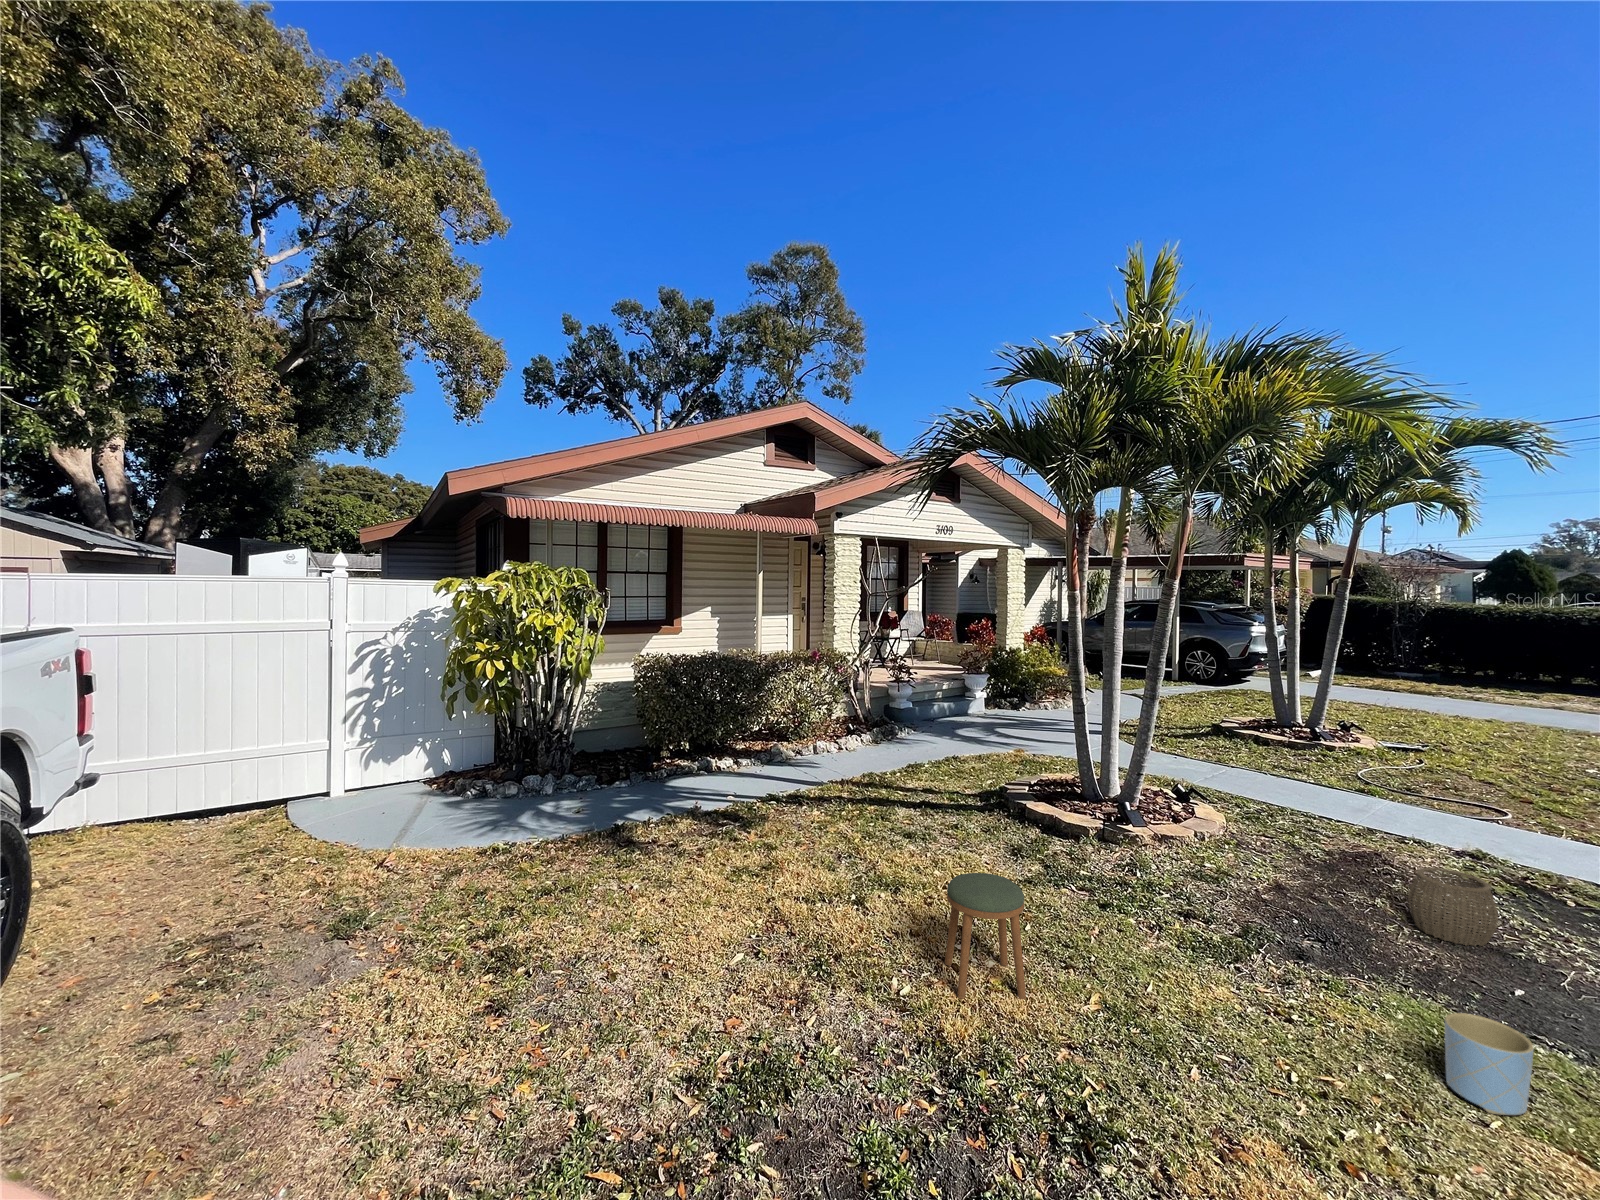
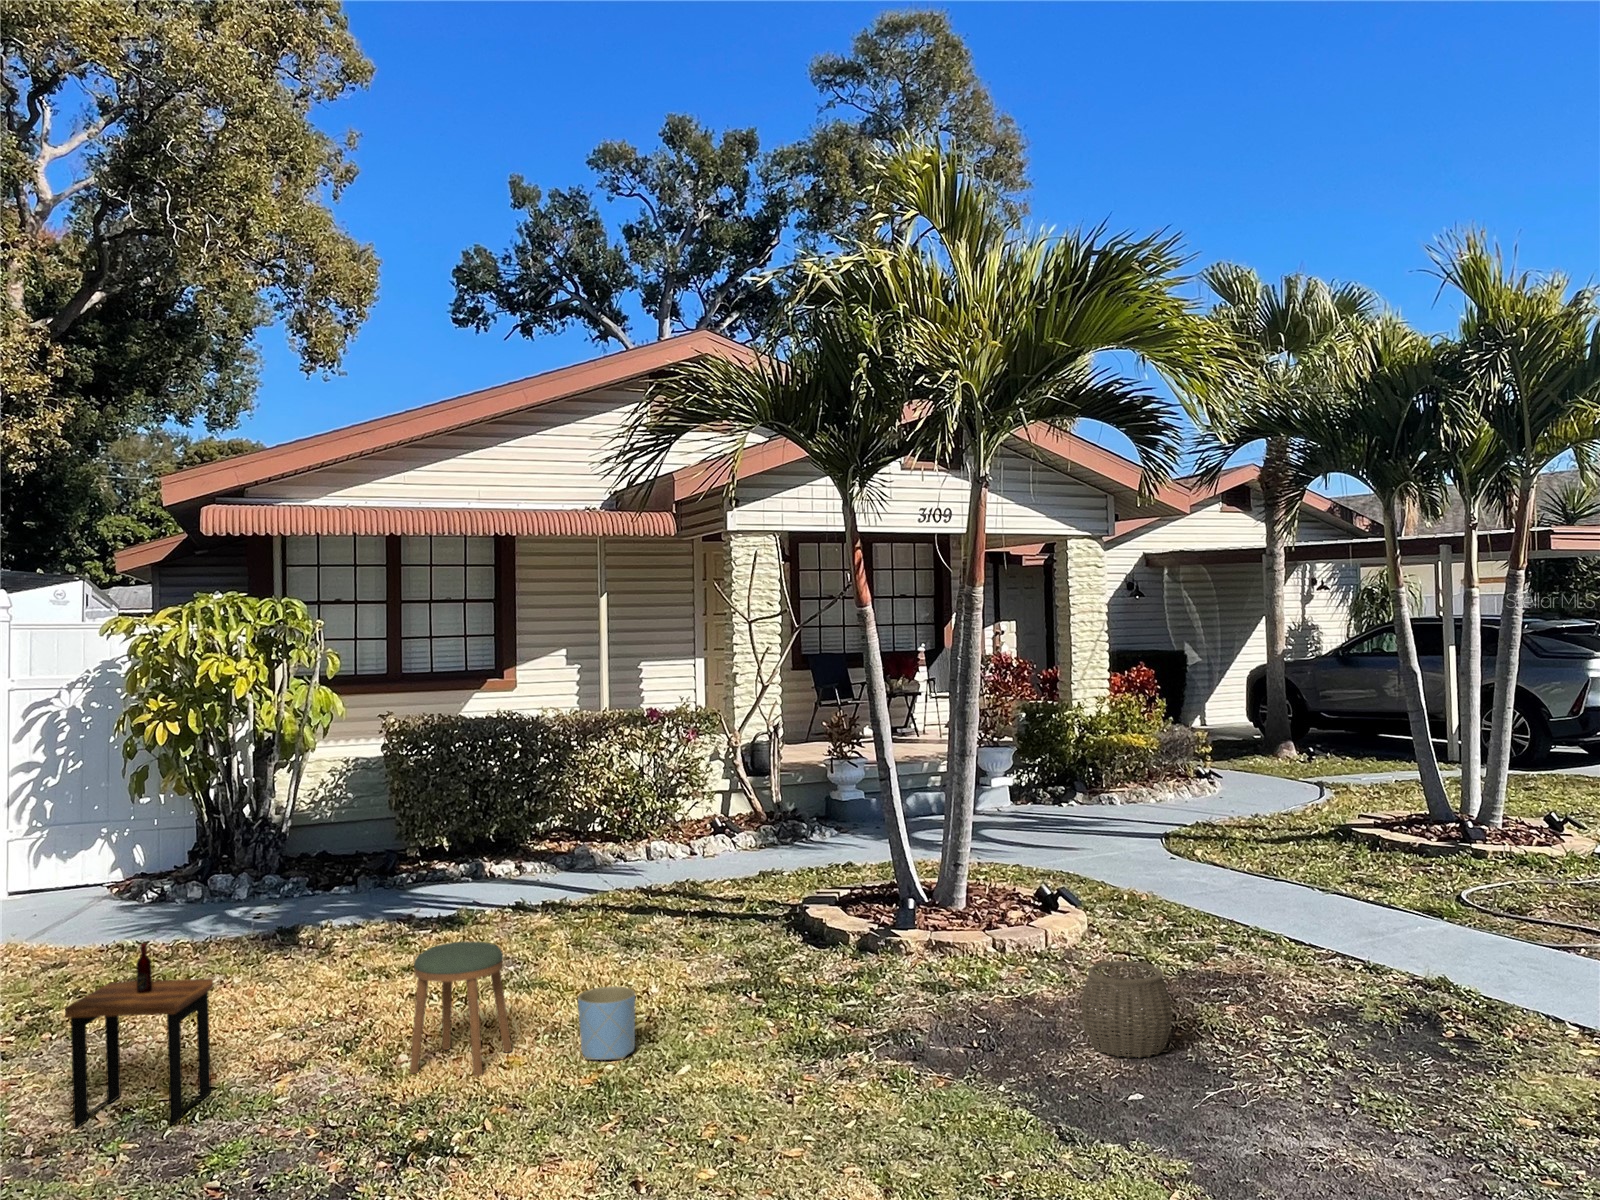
side table: none [722,910,840,1110] -> present [65,943,213,1129]
planter: present [1445,1013,1534,1115] -> present [578,986,635,1060]

